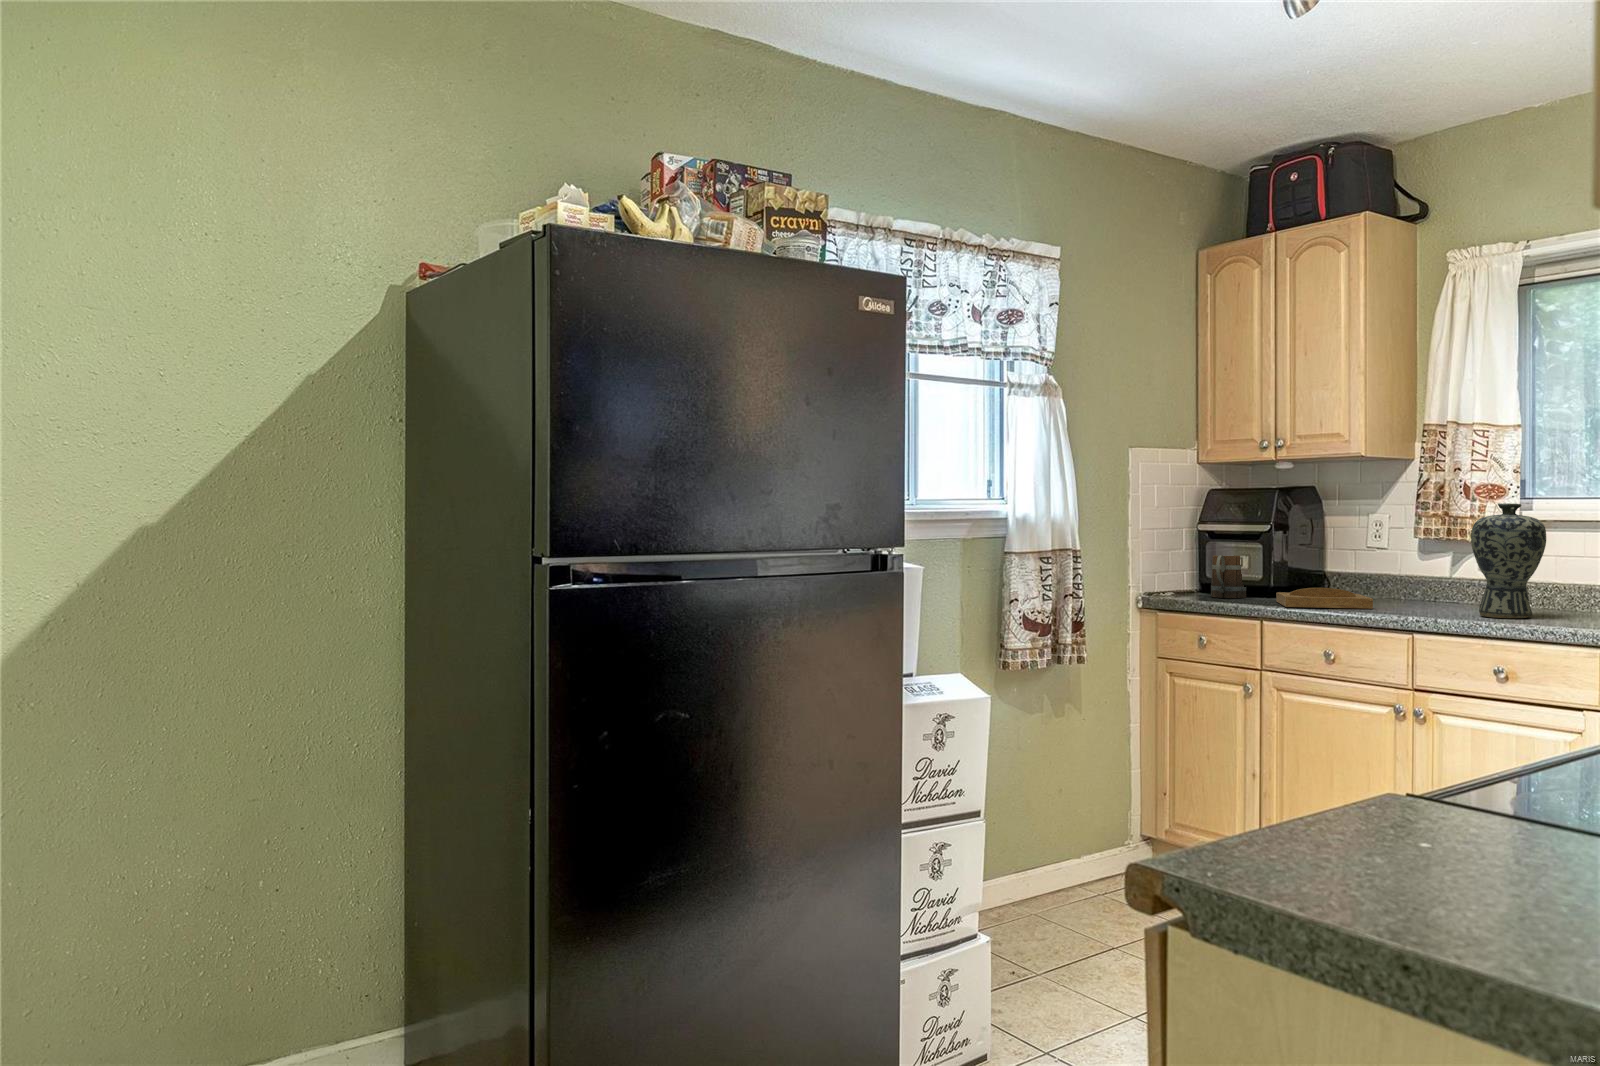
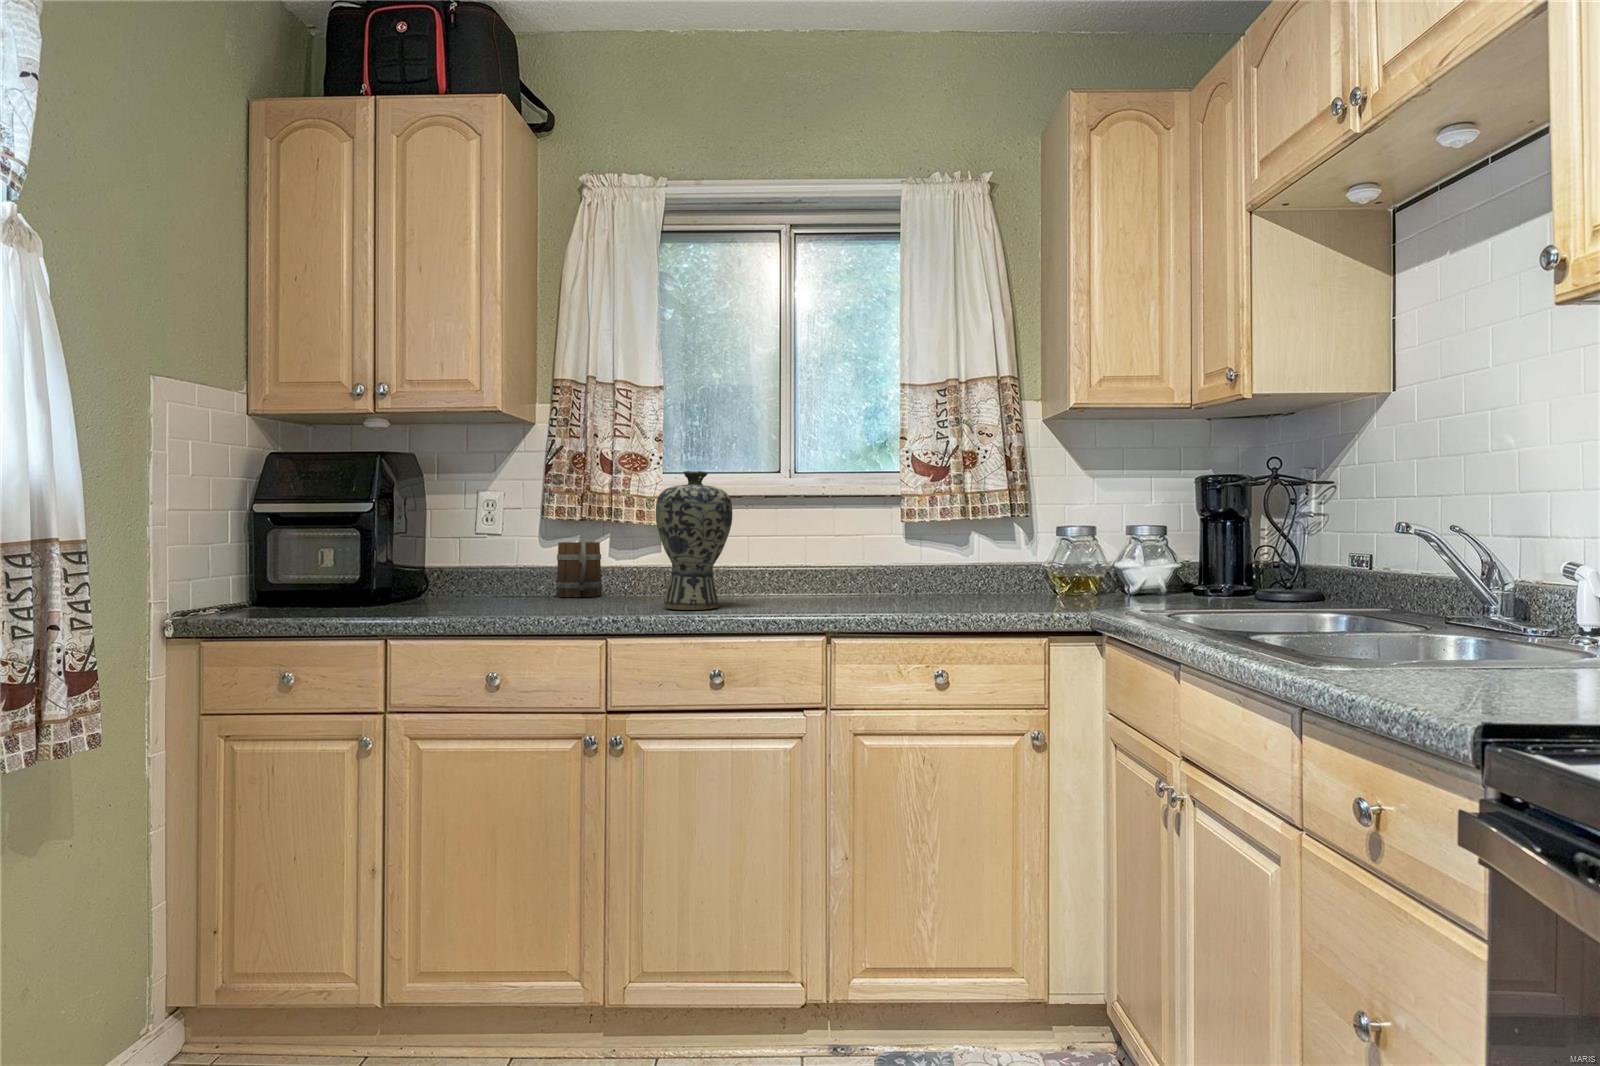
mug: present [1211,555,1246,598] -> present [556,541,602,597]
tray: present [1276,588,1373,609] -> none [389,585,533,615]

